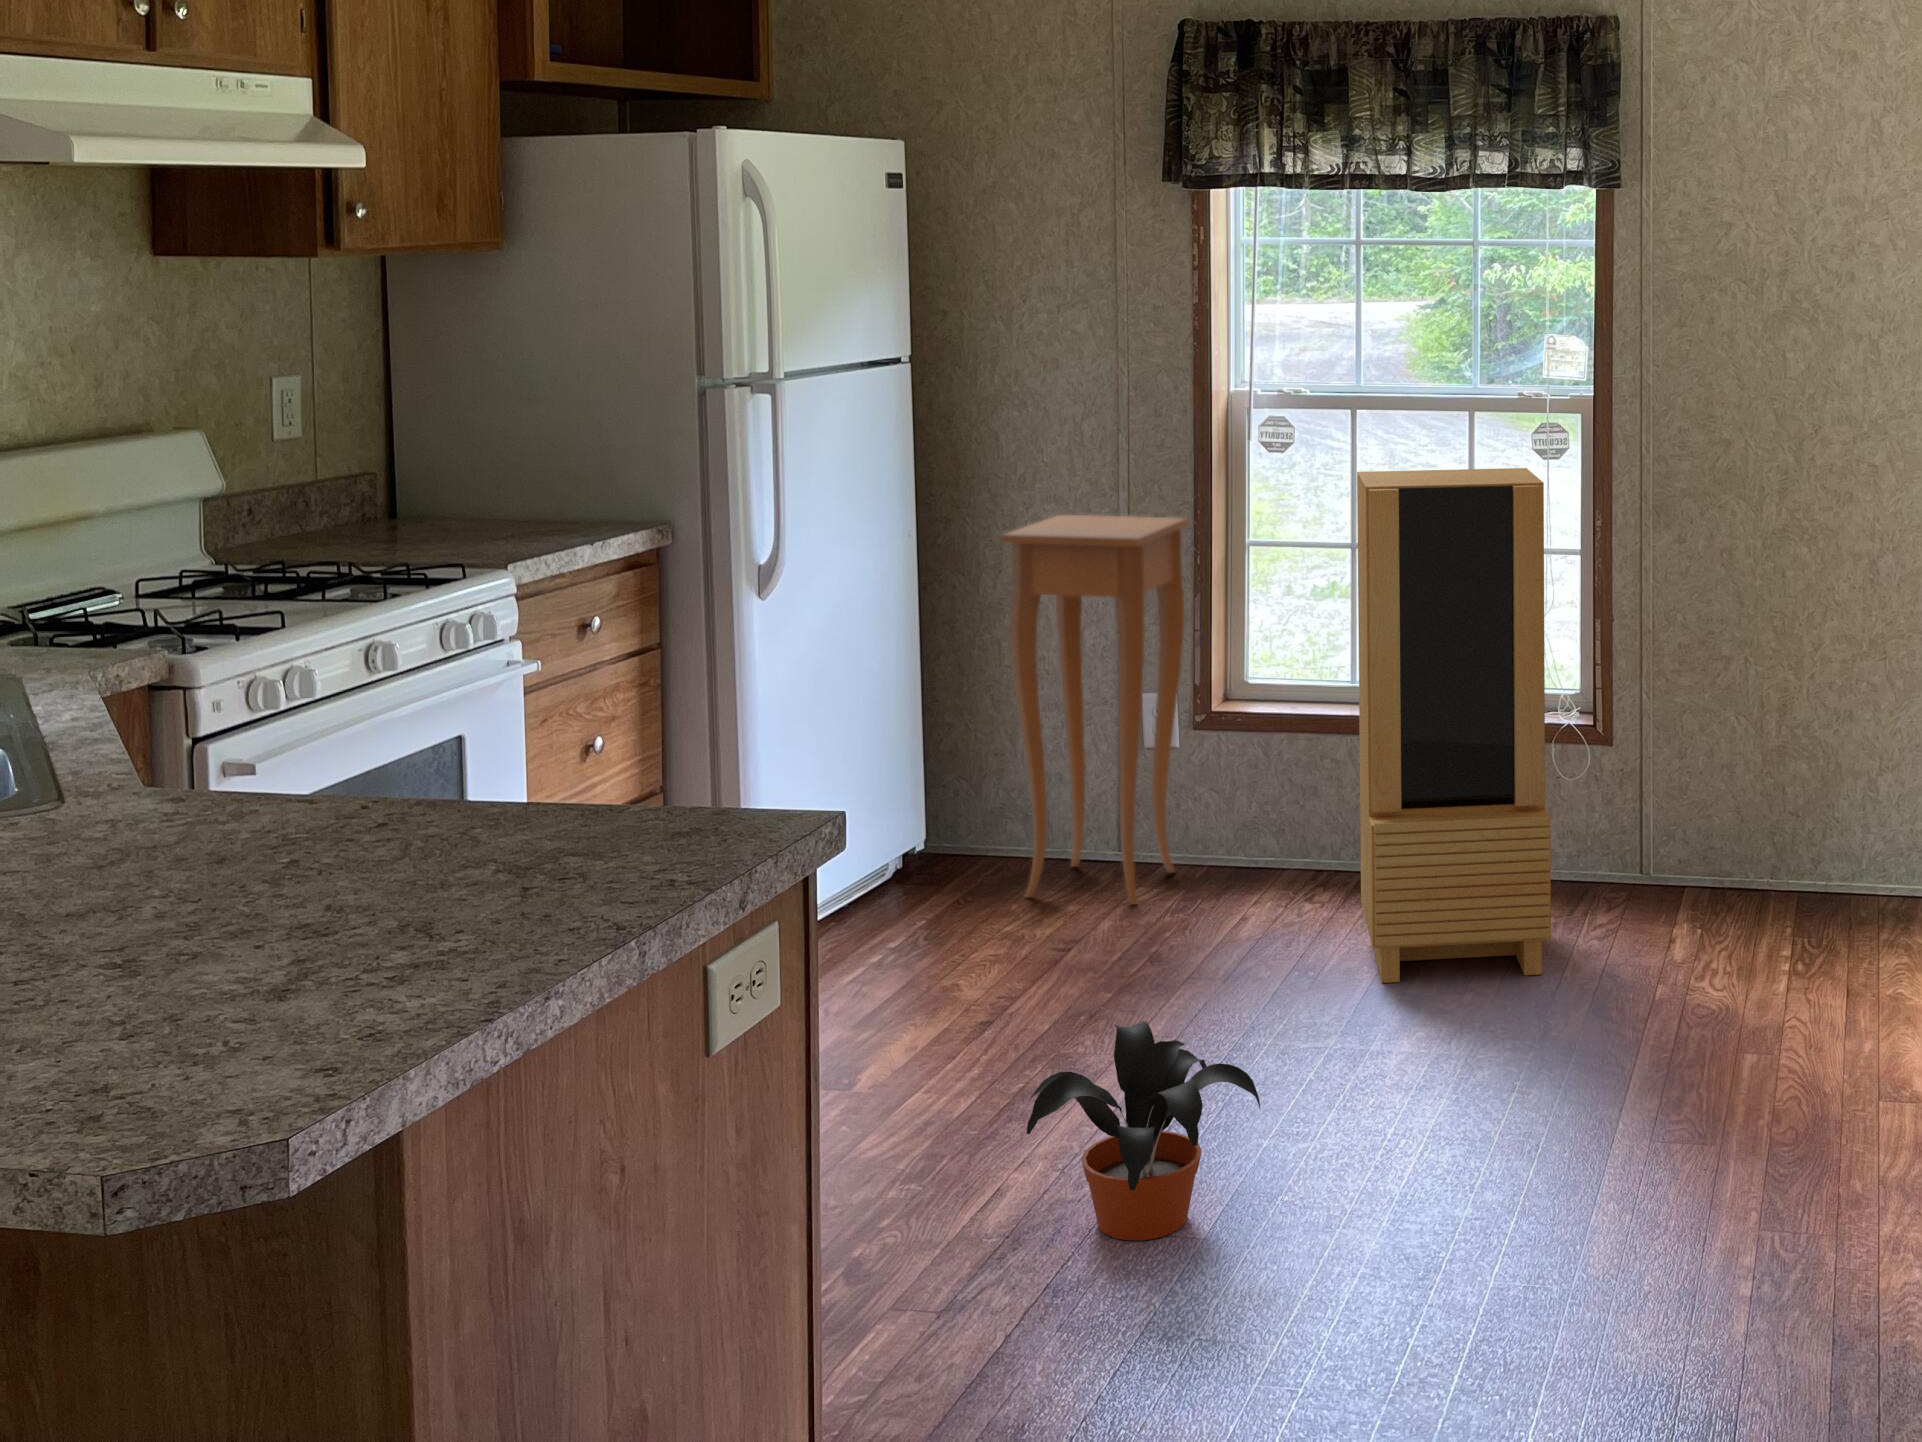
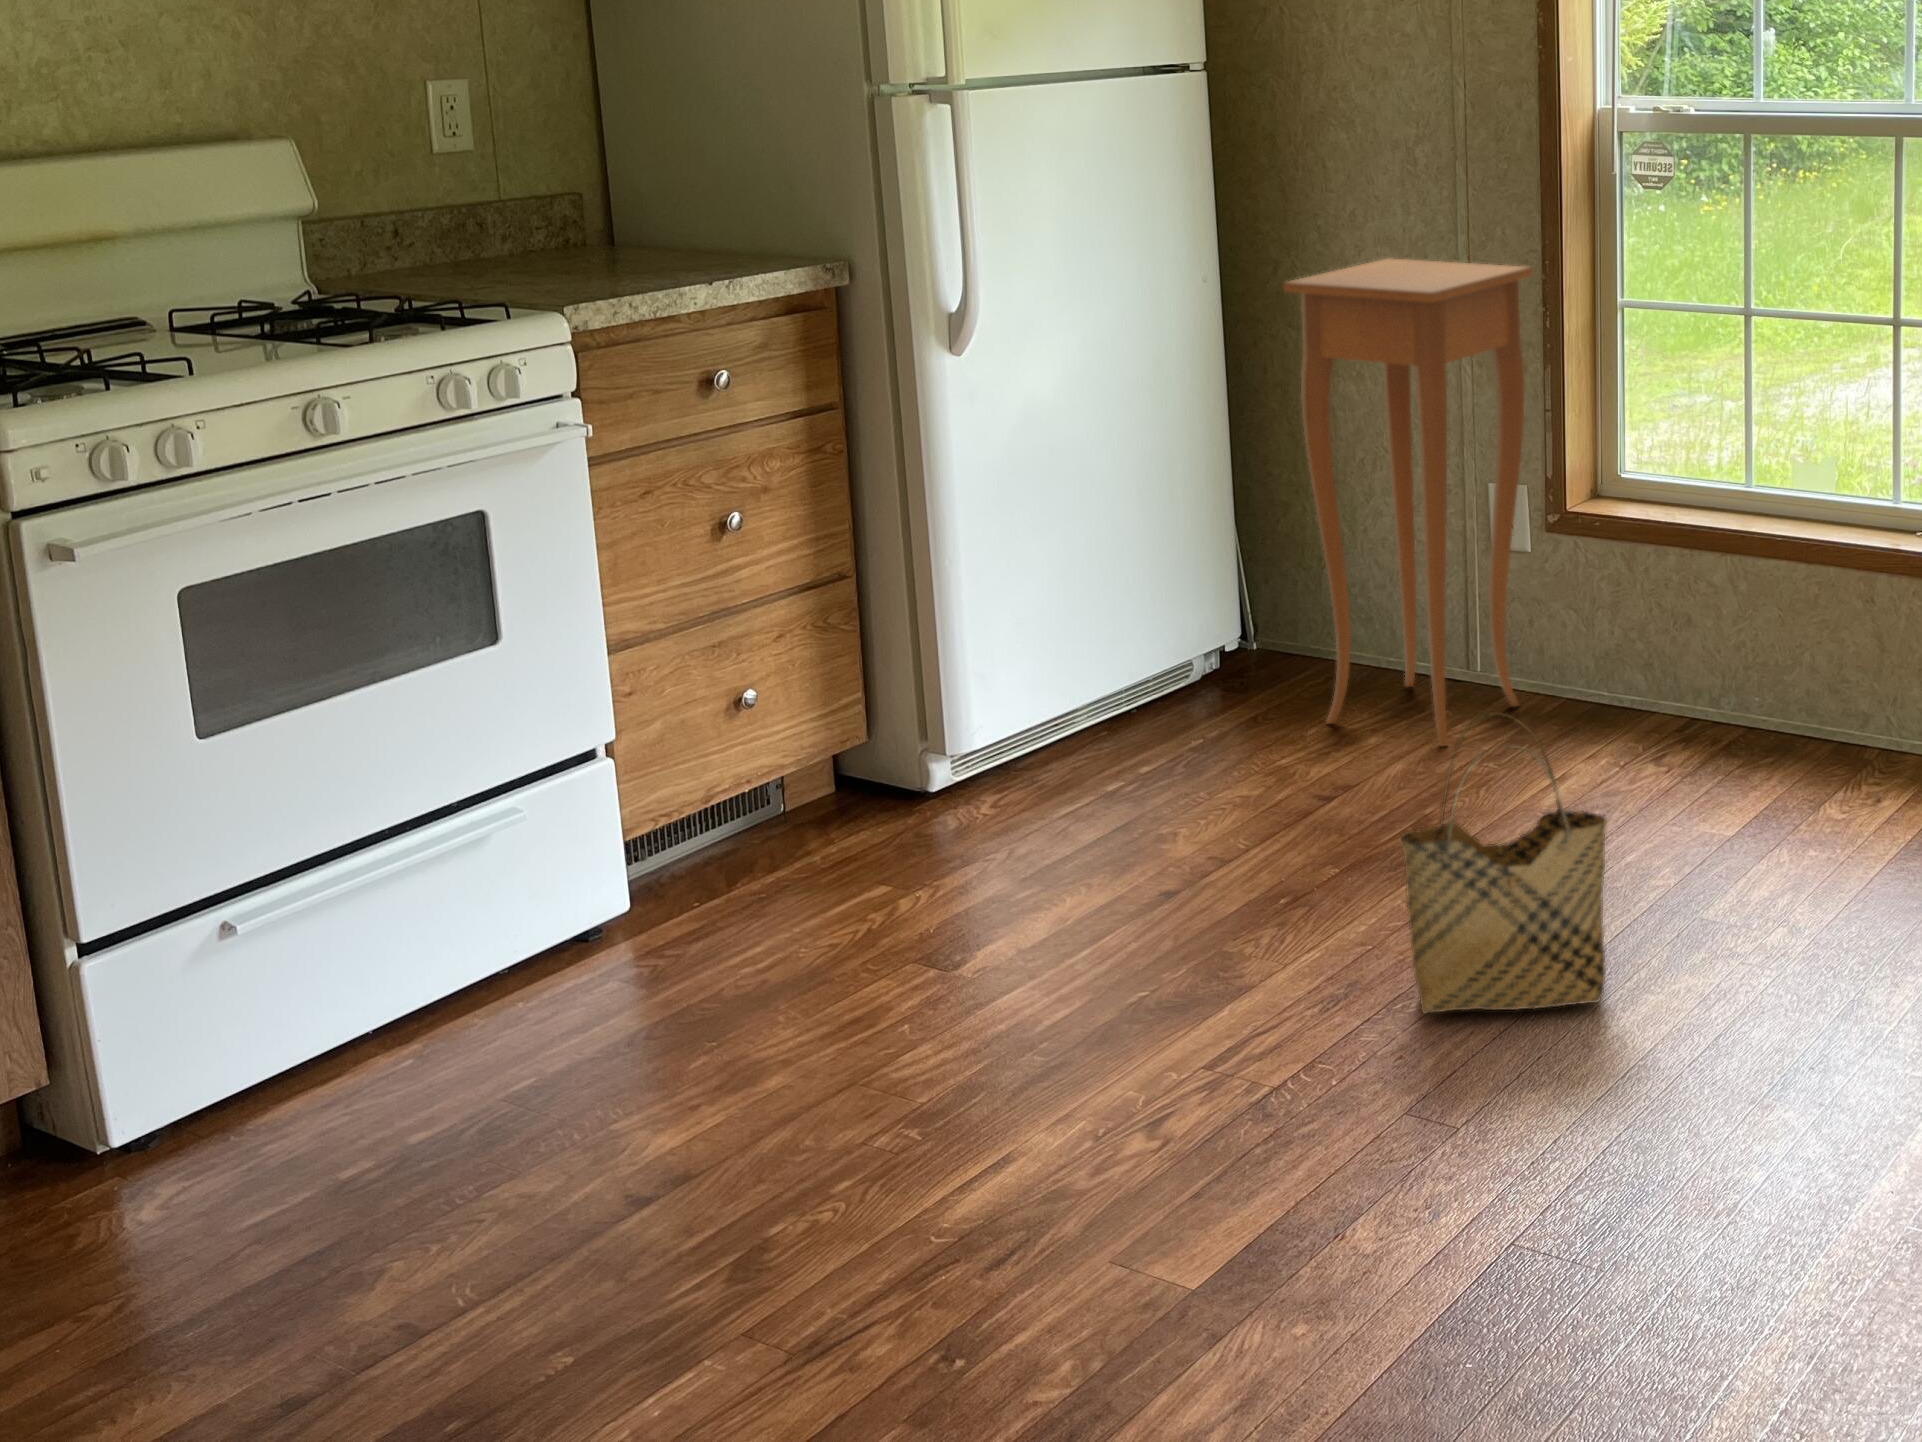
storage cabinet: present [1357,468,1551,983] -> none [1656,211,1918,912]
woven basket: none [1229,840,1376,1068] -> present [1399,711,1607,1013]
potted plant: present [1027,1021,1261,1240] -> none [951,965,1287,1276]

